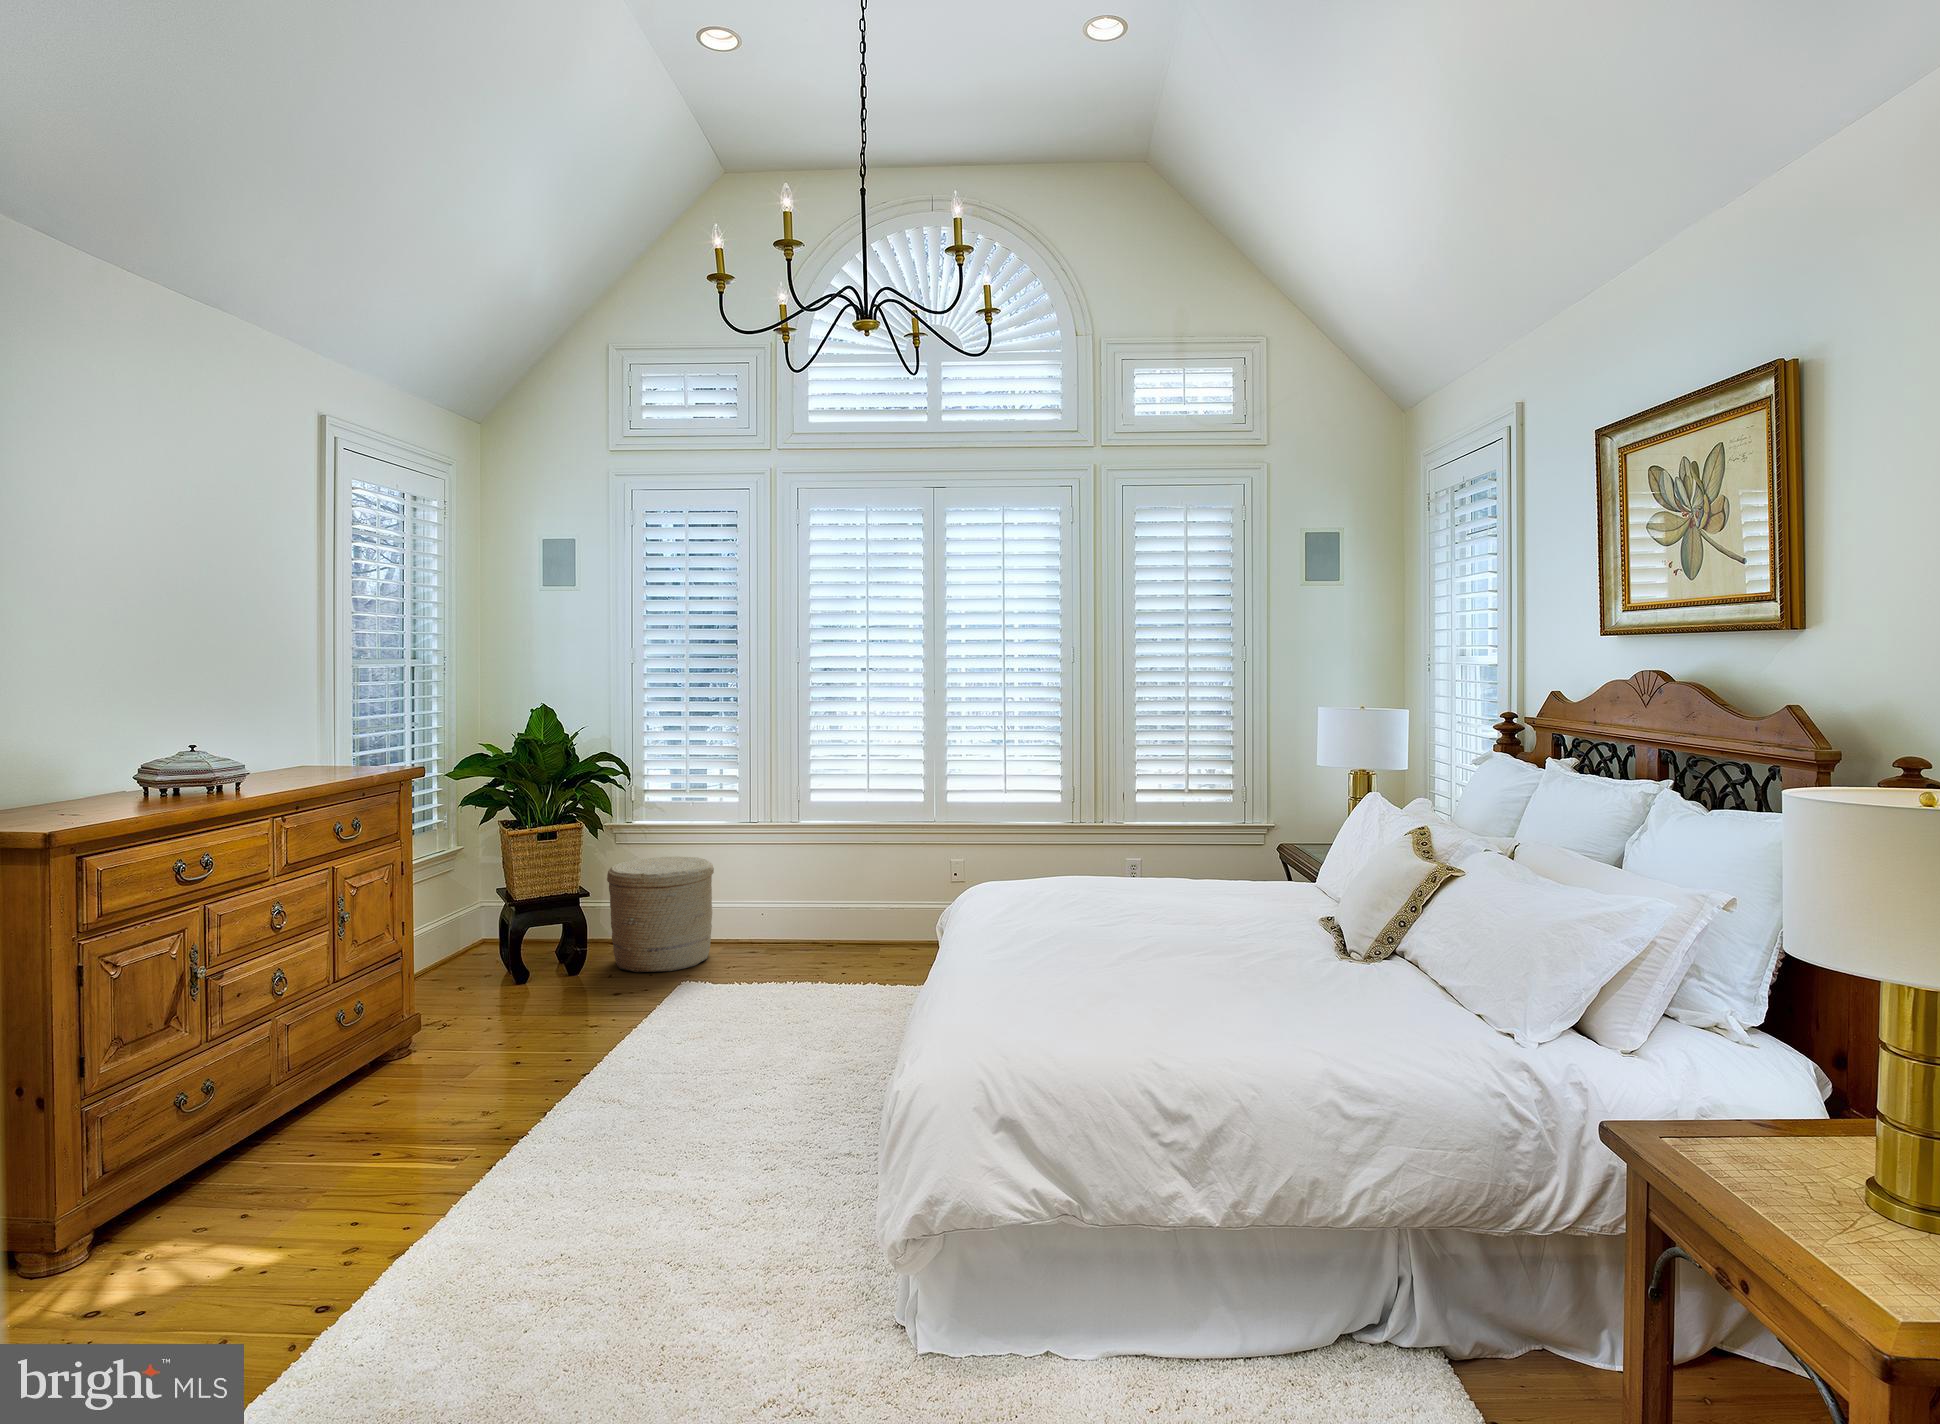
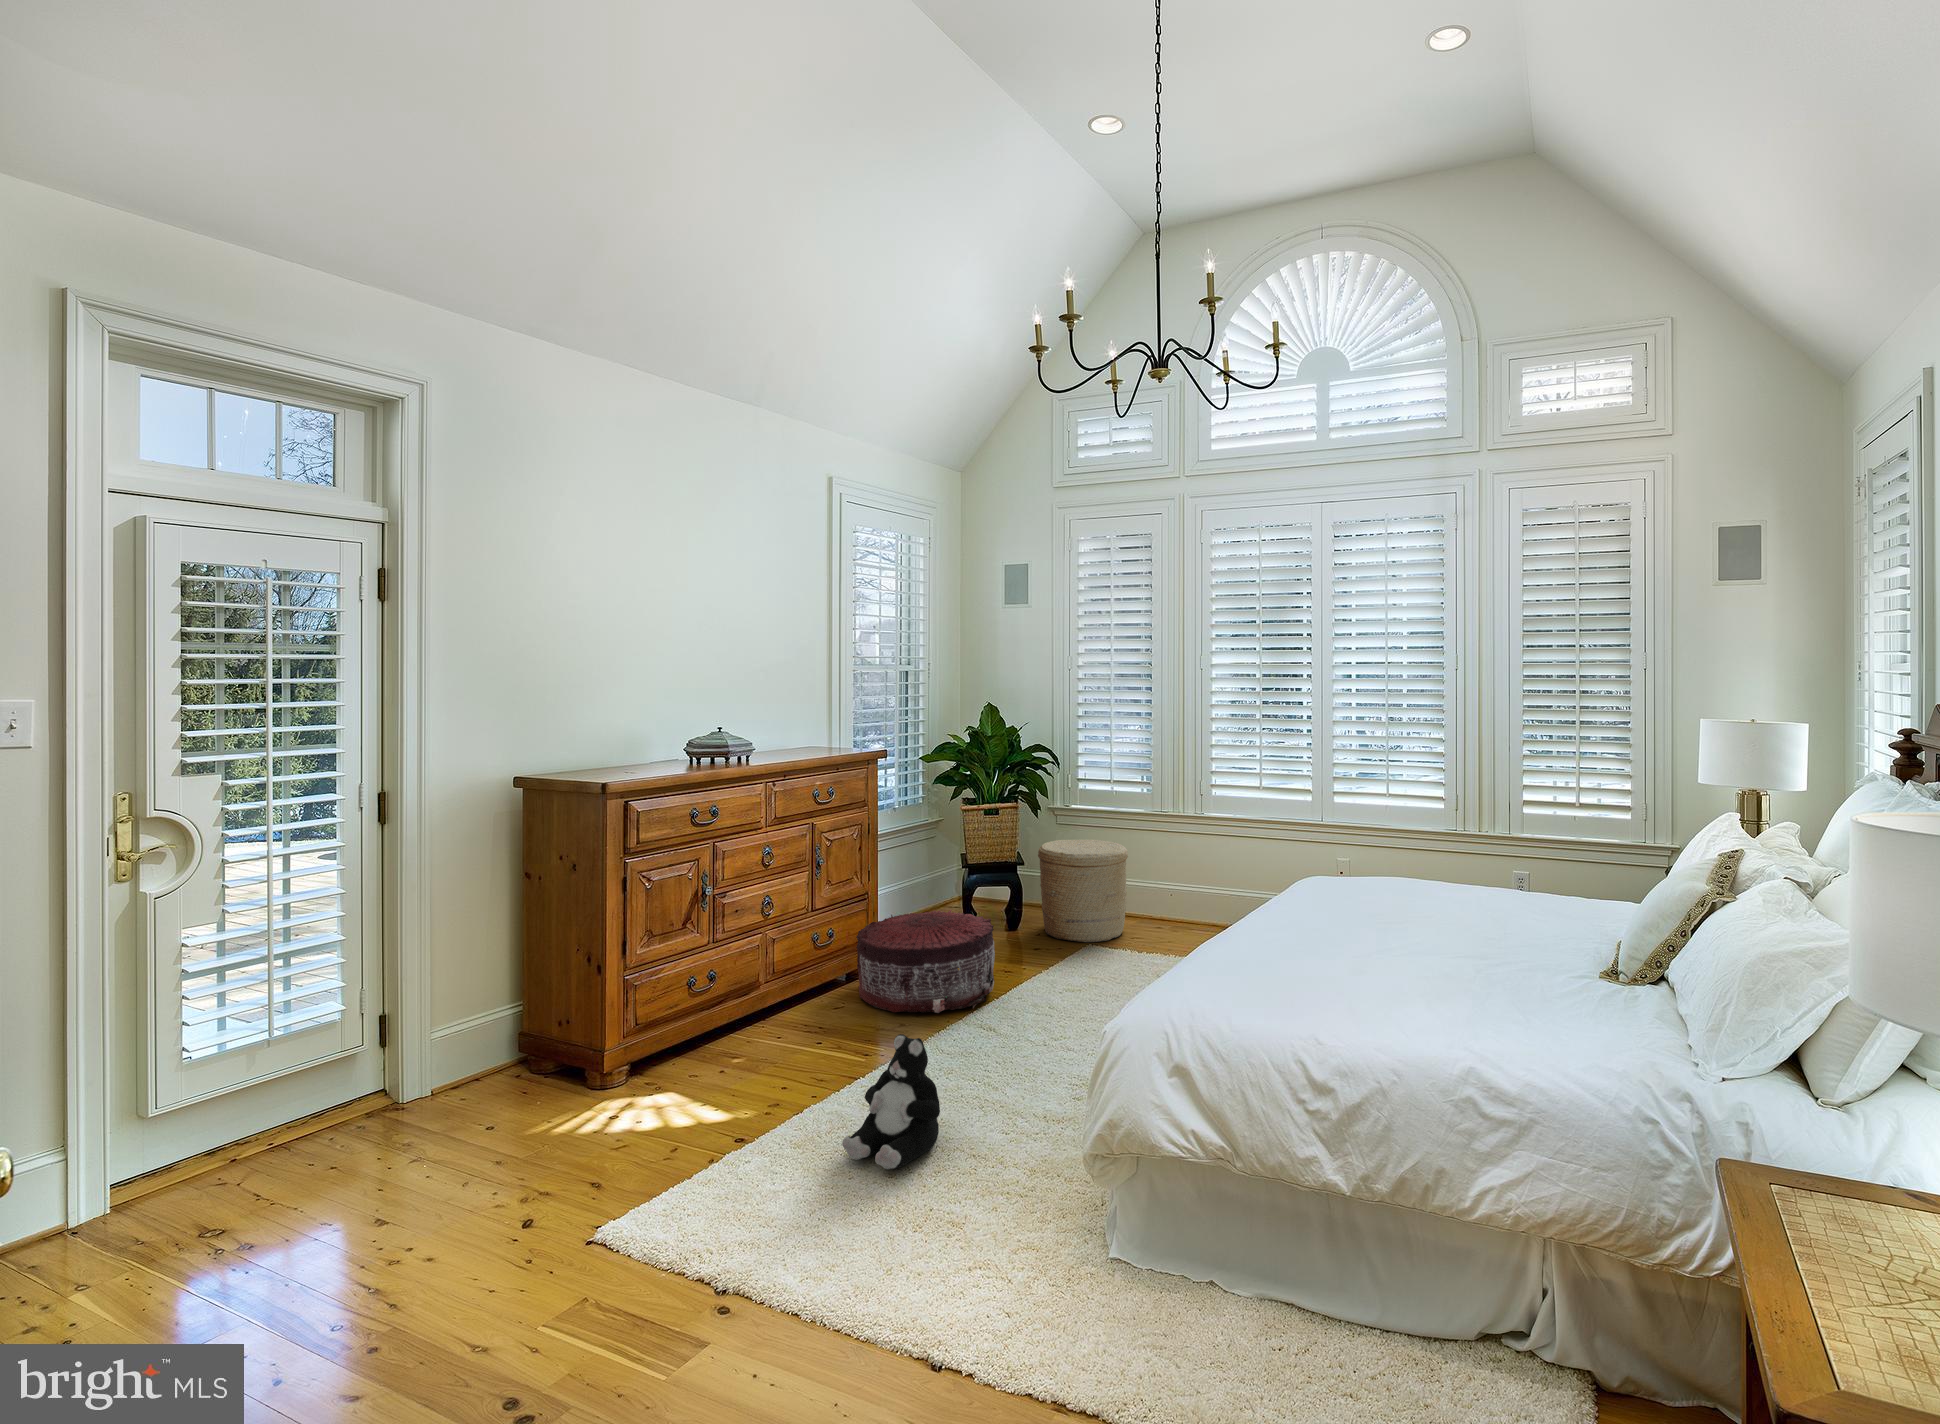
pouf: none [403,954,593,1088] -> present [856,910,995,1013]
plush toy: none [503,1097,624,1259] -> present [842,1034,940,1170]

